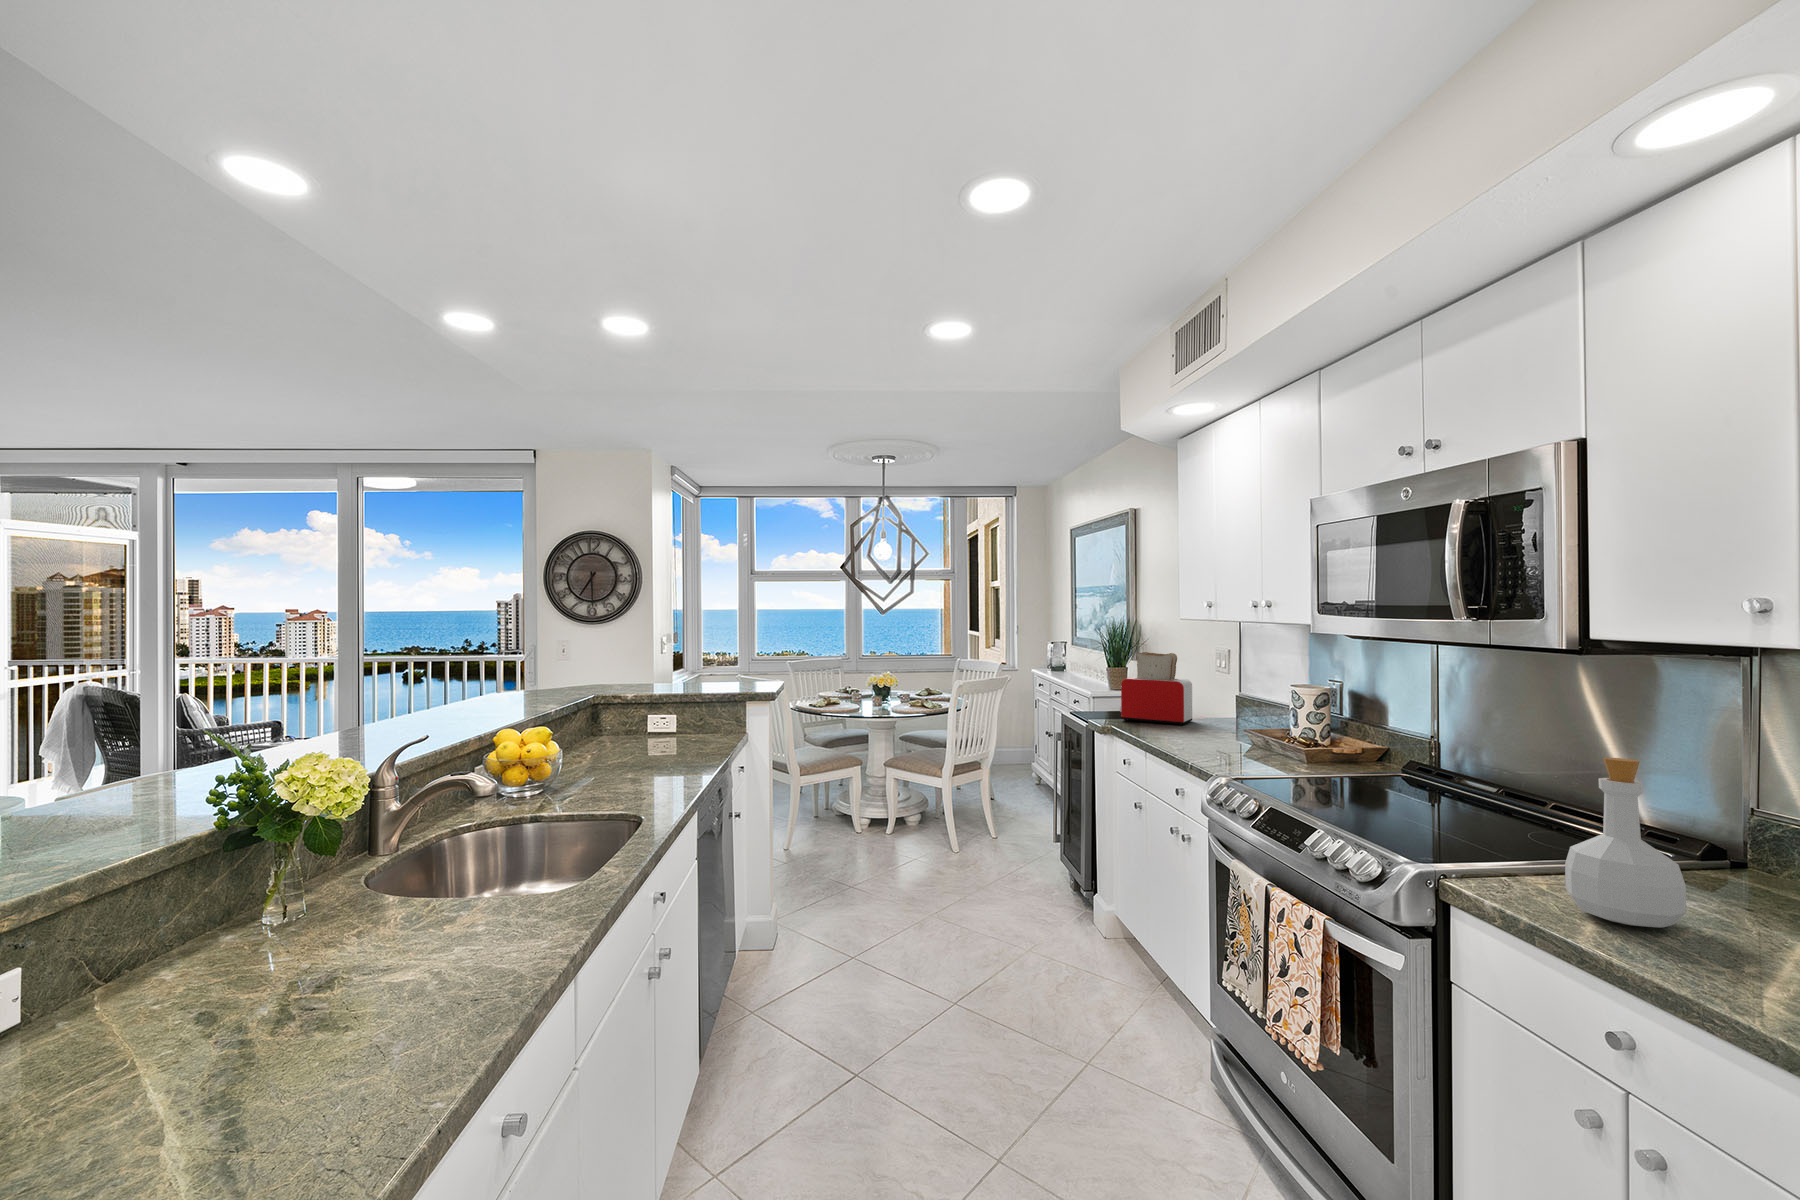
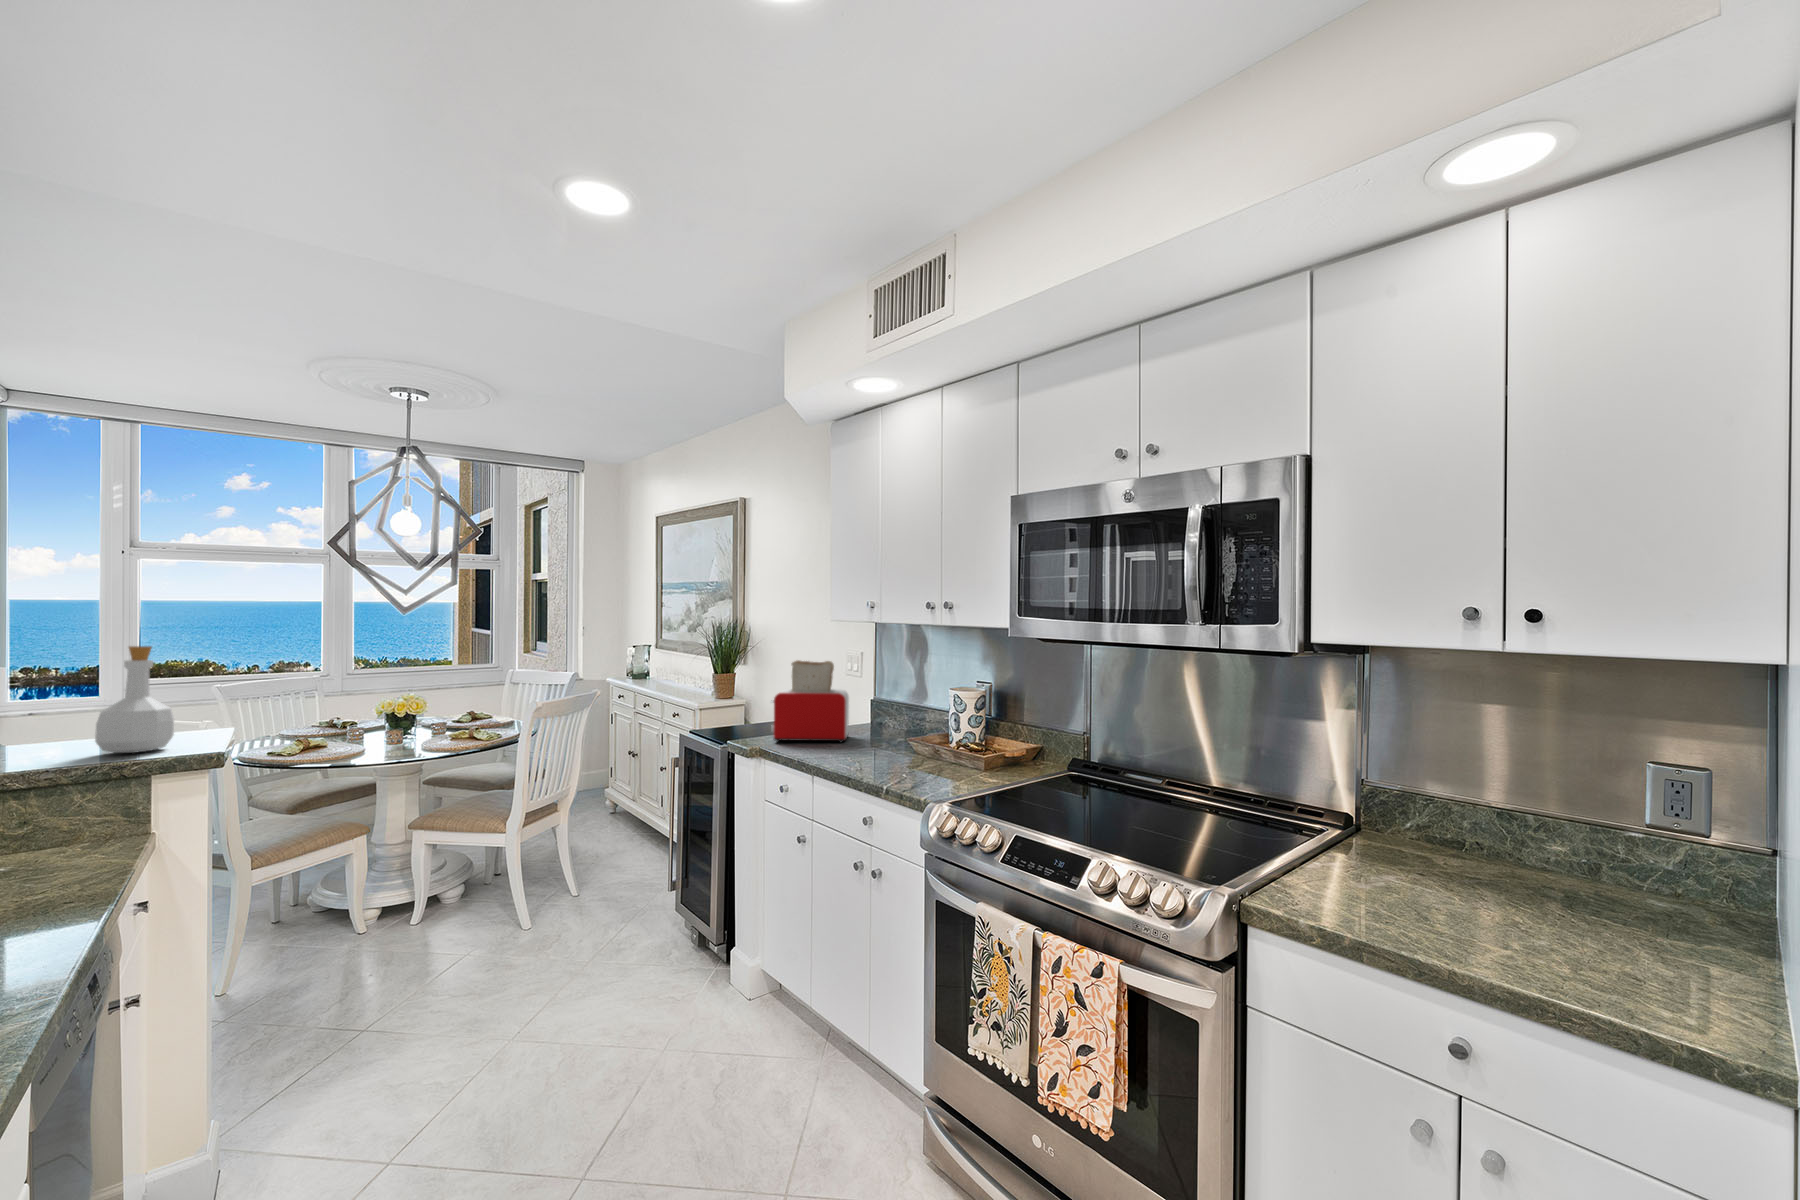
bottle: present [1565,758,1686,928] -> present [95,646,174,753]

